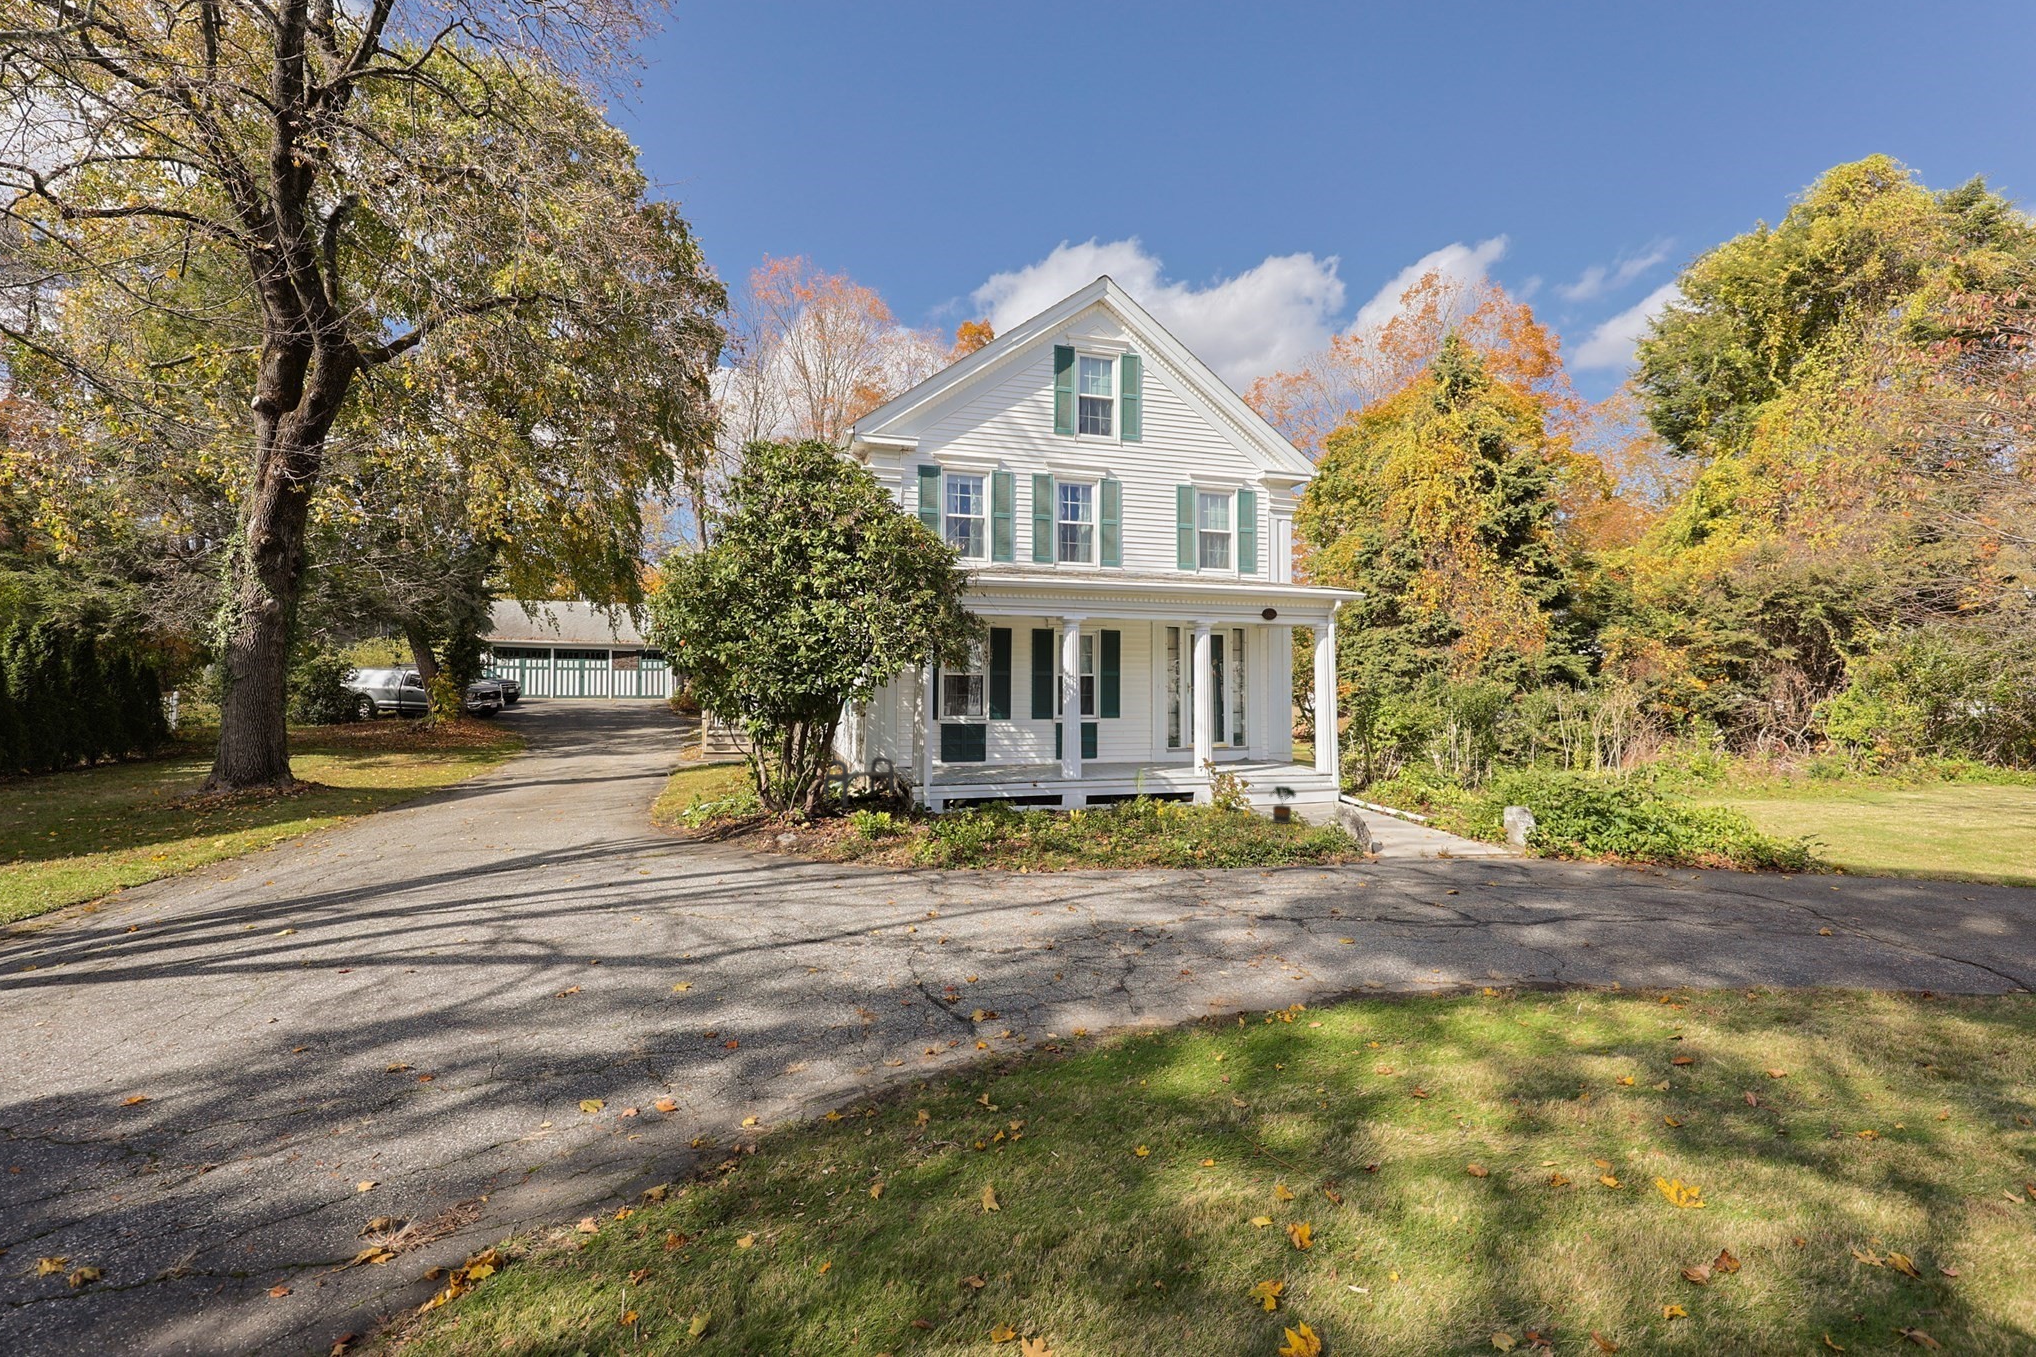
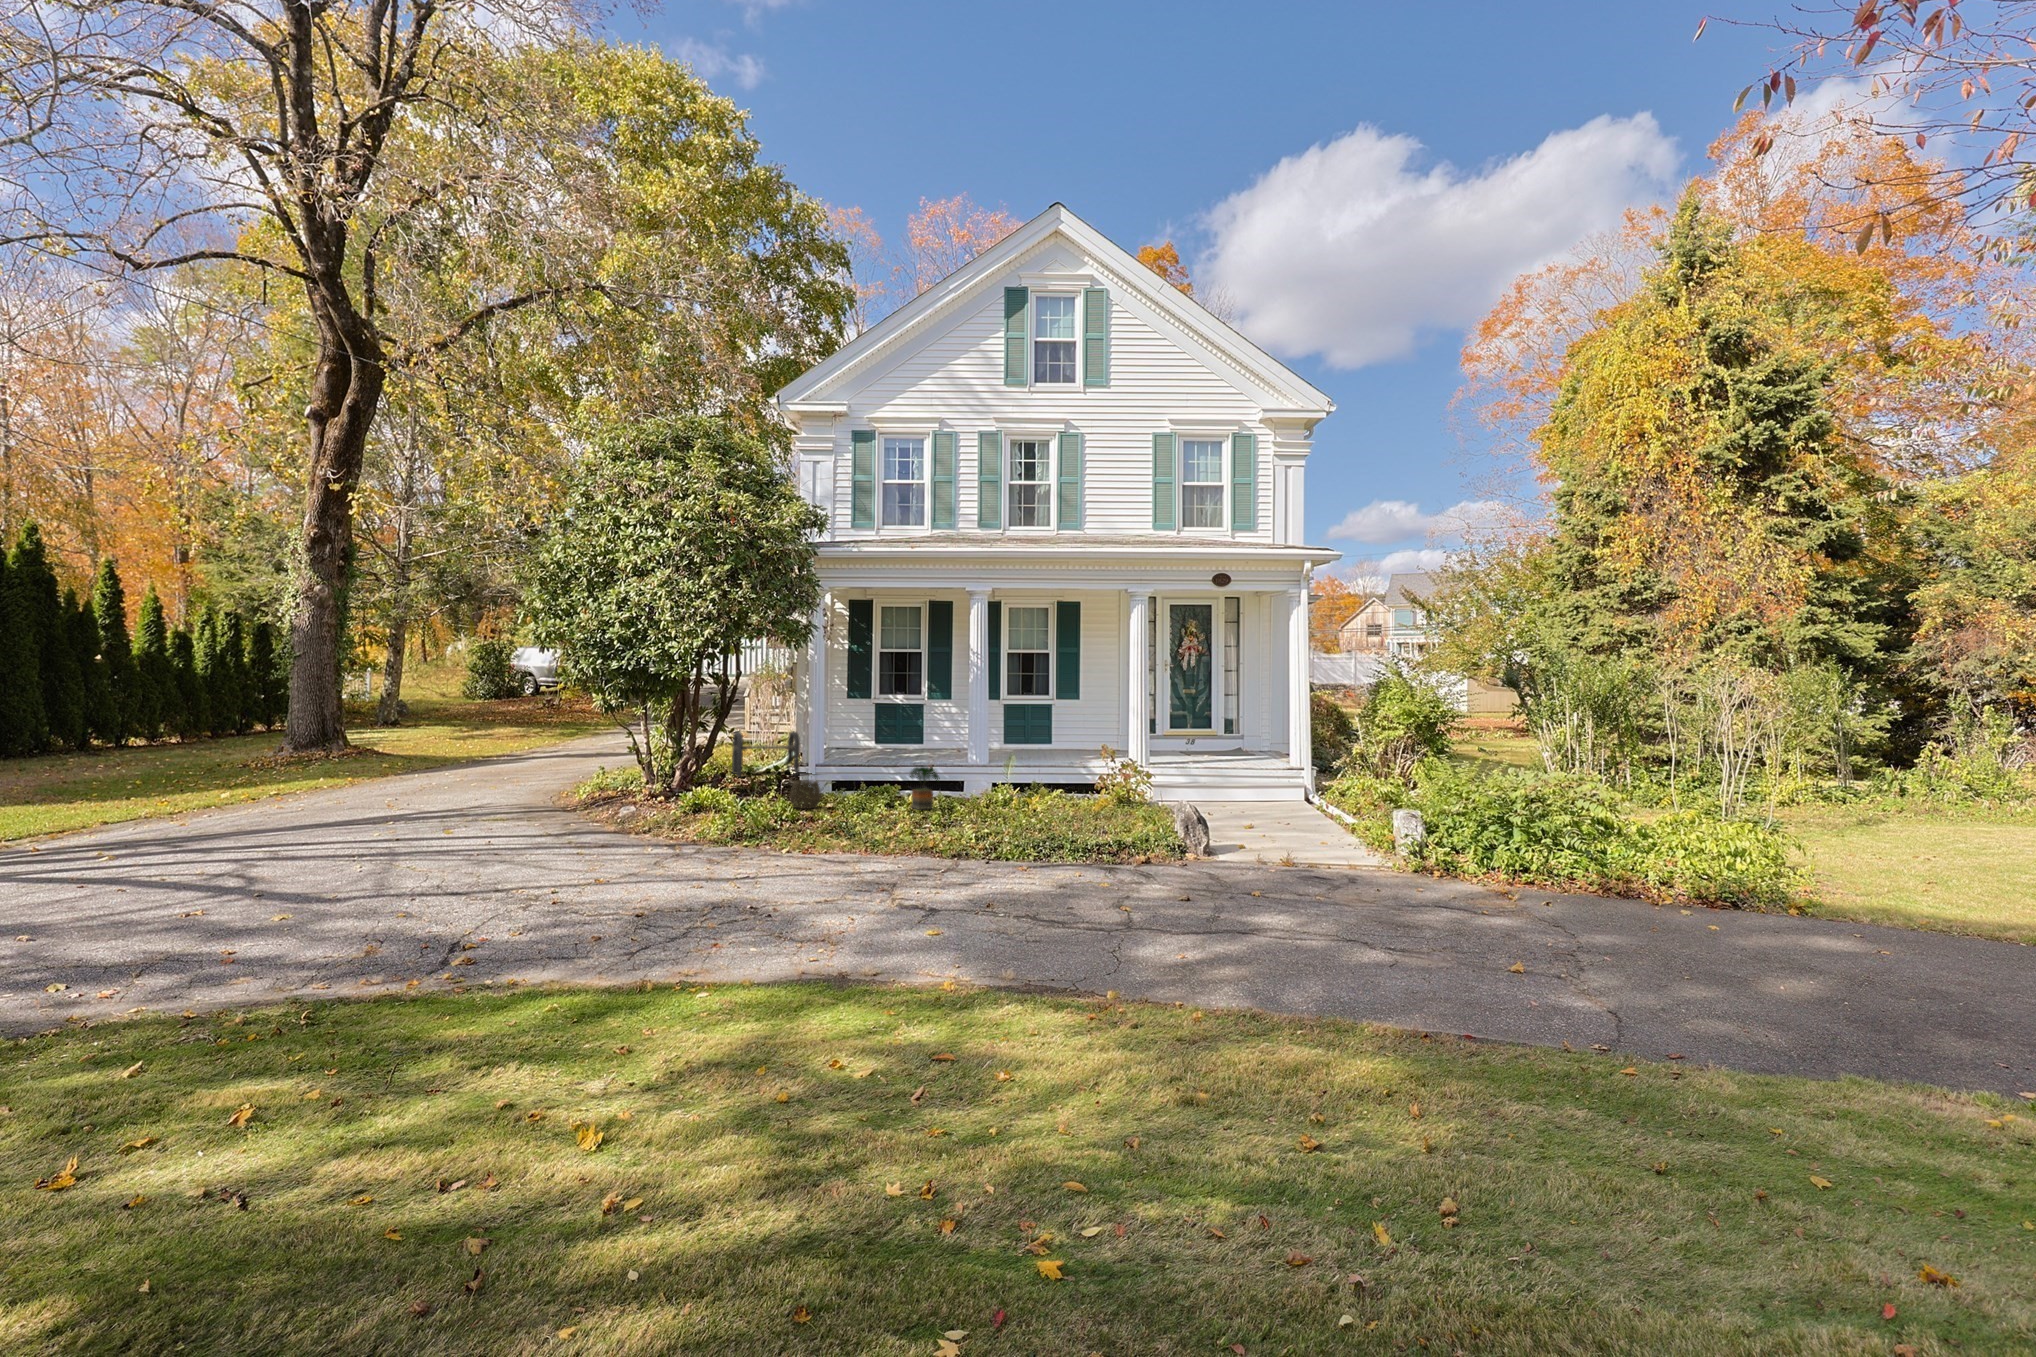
potted tree: present [1269,786,1296,824] -> present [910,767,940,810]
woven basket: none [1002,812,1032,841] -> present [790,780,821,809]

